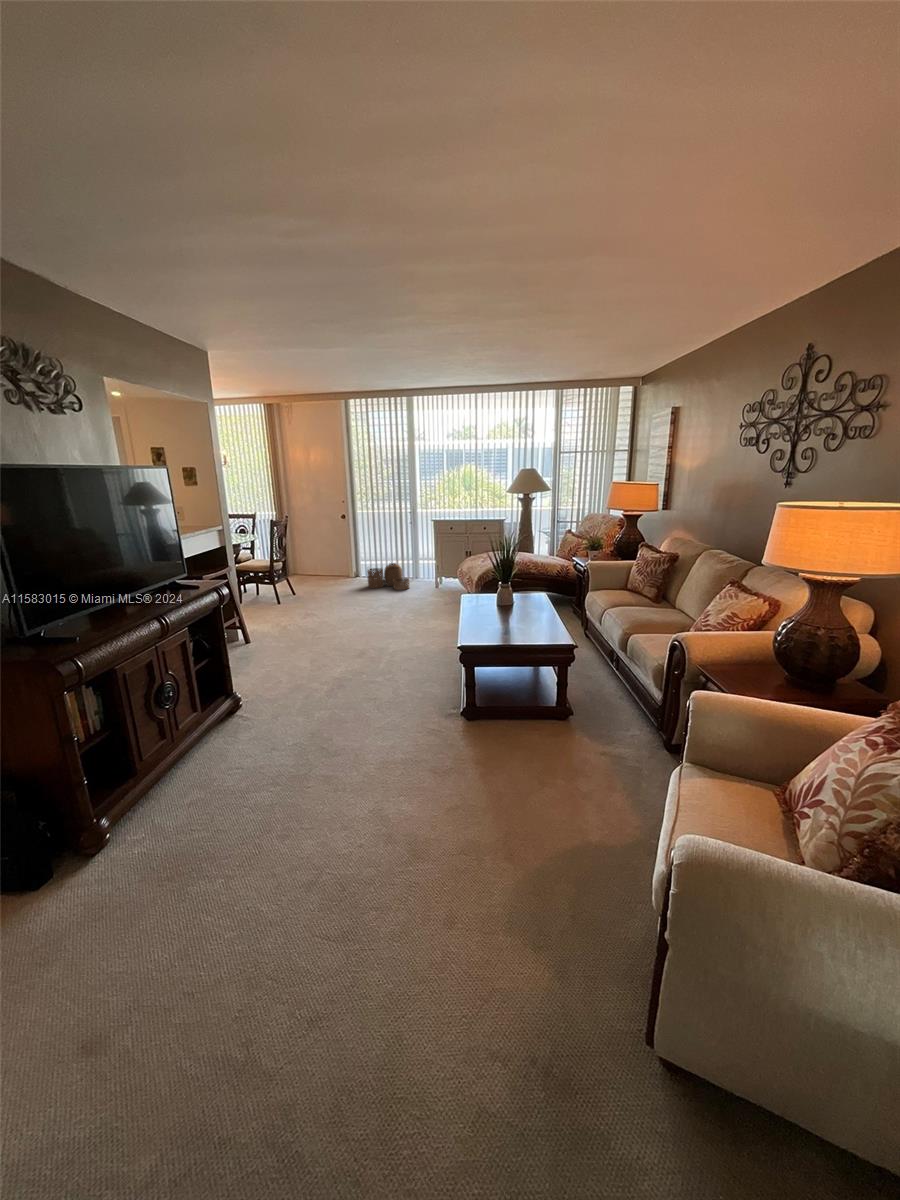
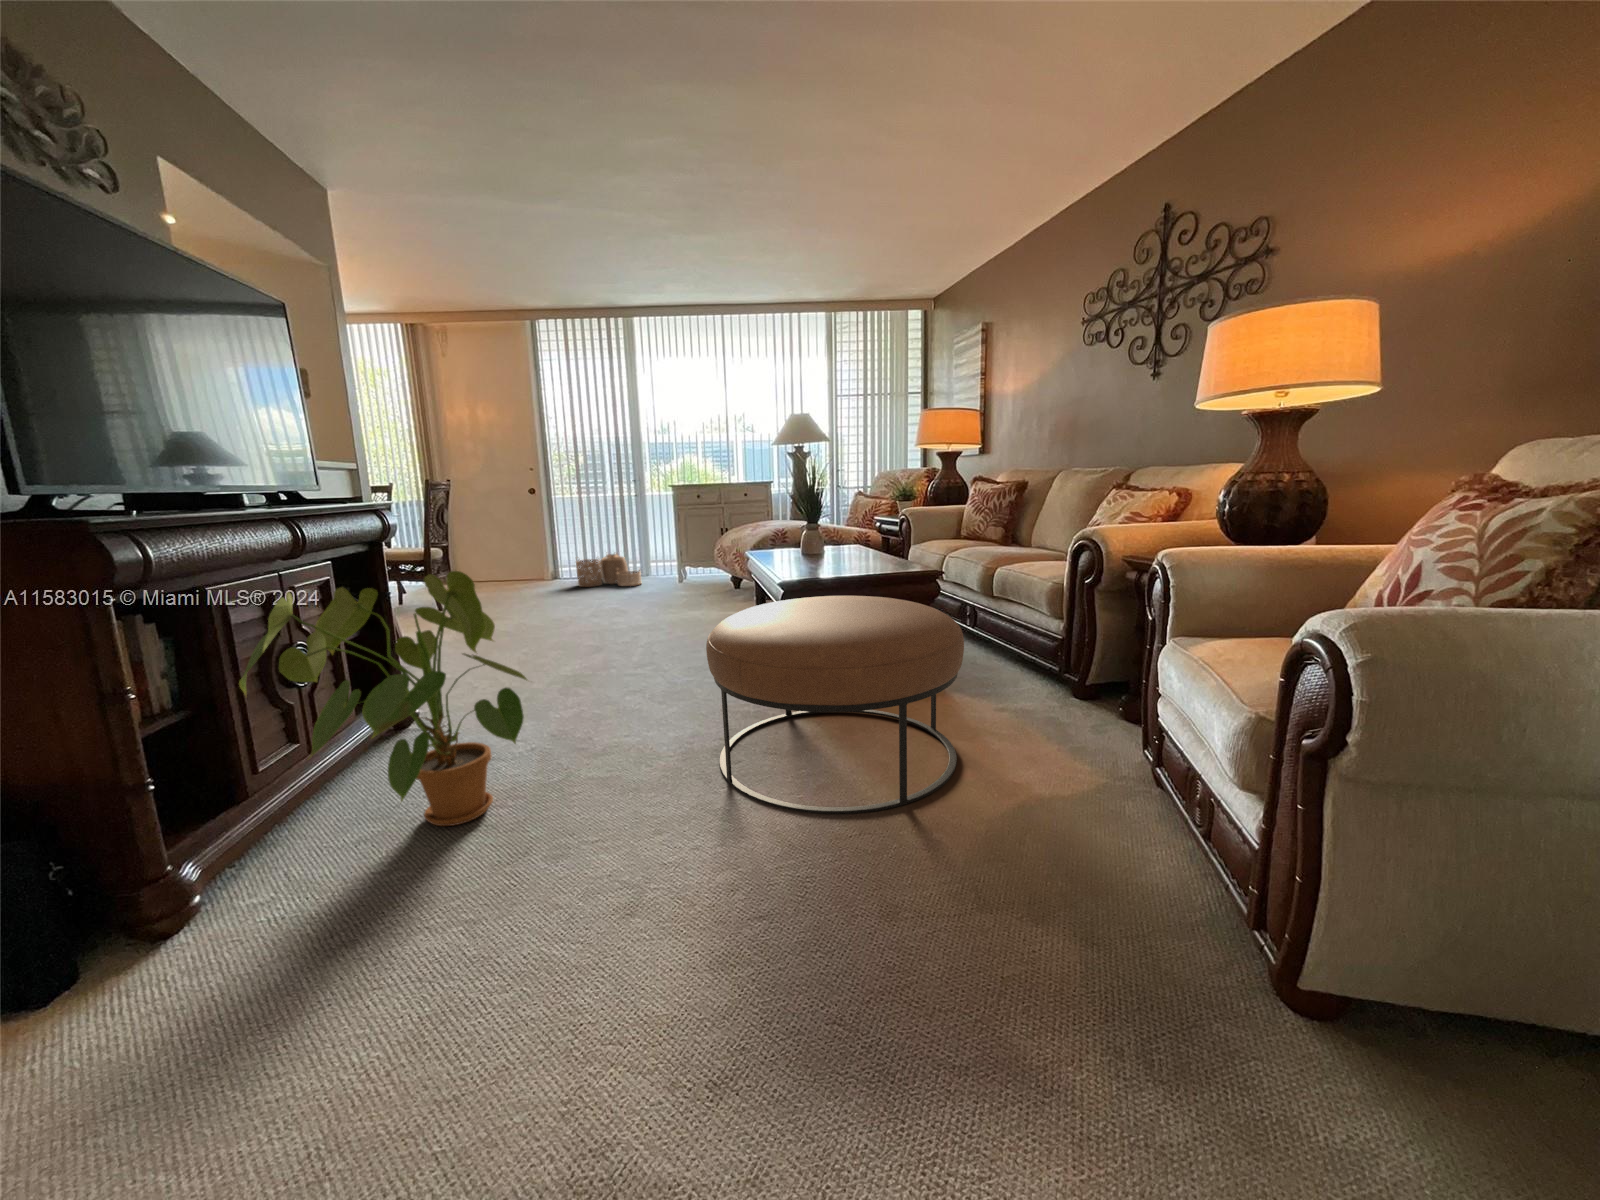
house plant: none [128,649,281,798] -> present [239,571,527,826]
ottoman: none [386,664,557,834] -> present [706,596,964,814]

